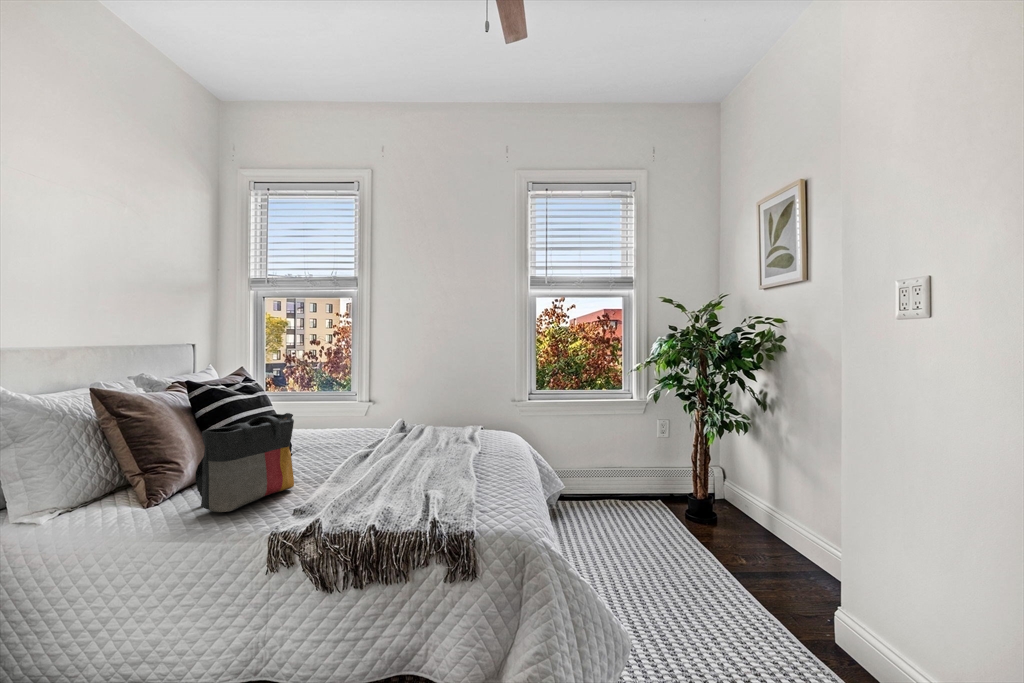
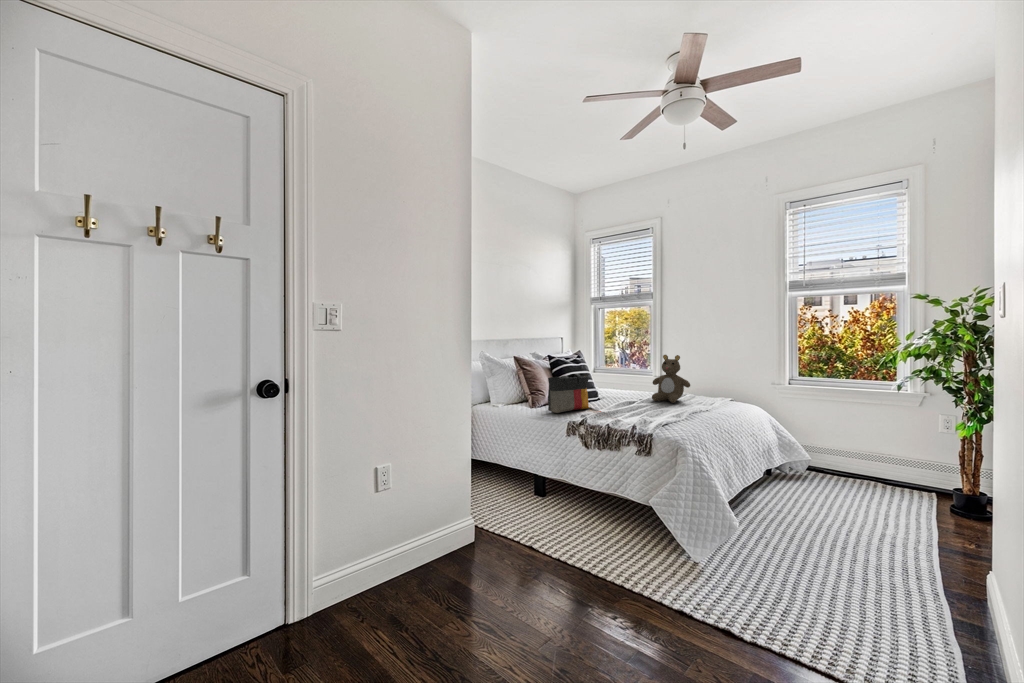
teddy bear: none [398,369,464,453] -> present [652,355,690,403]

